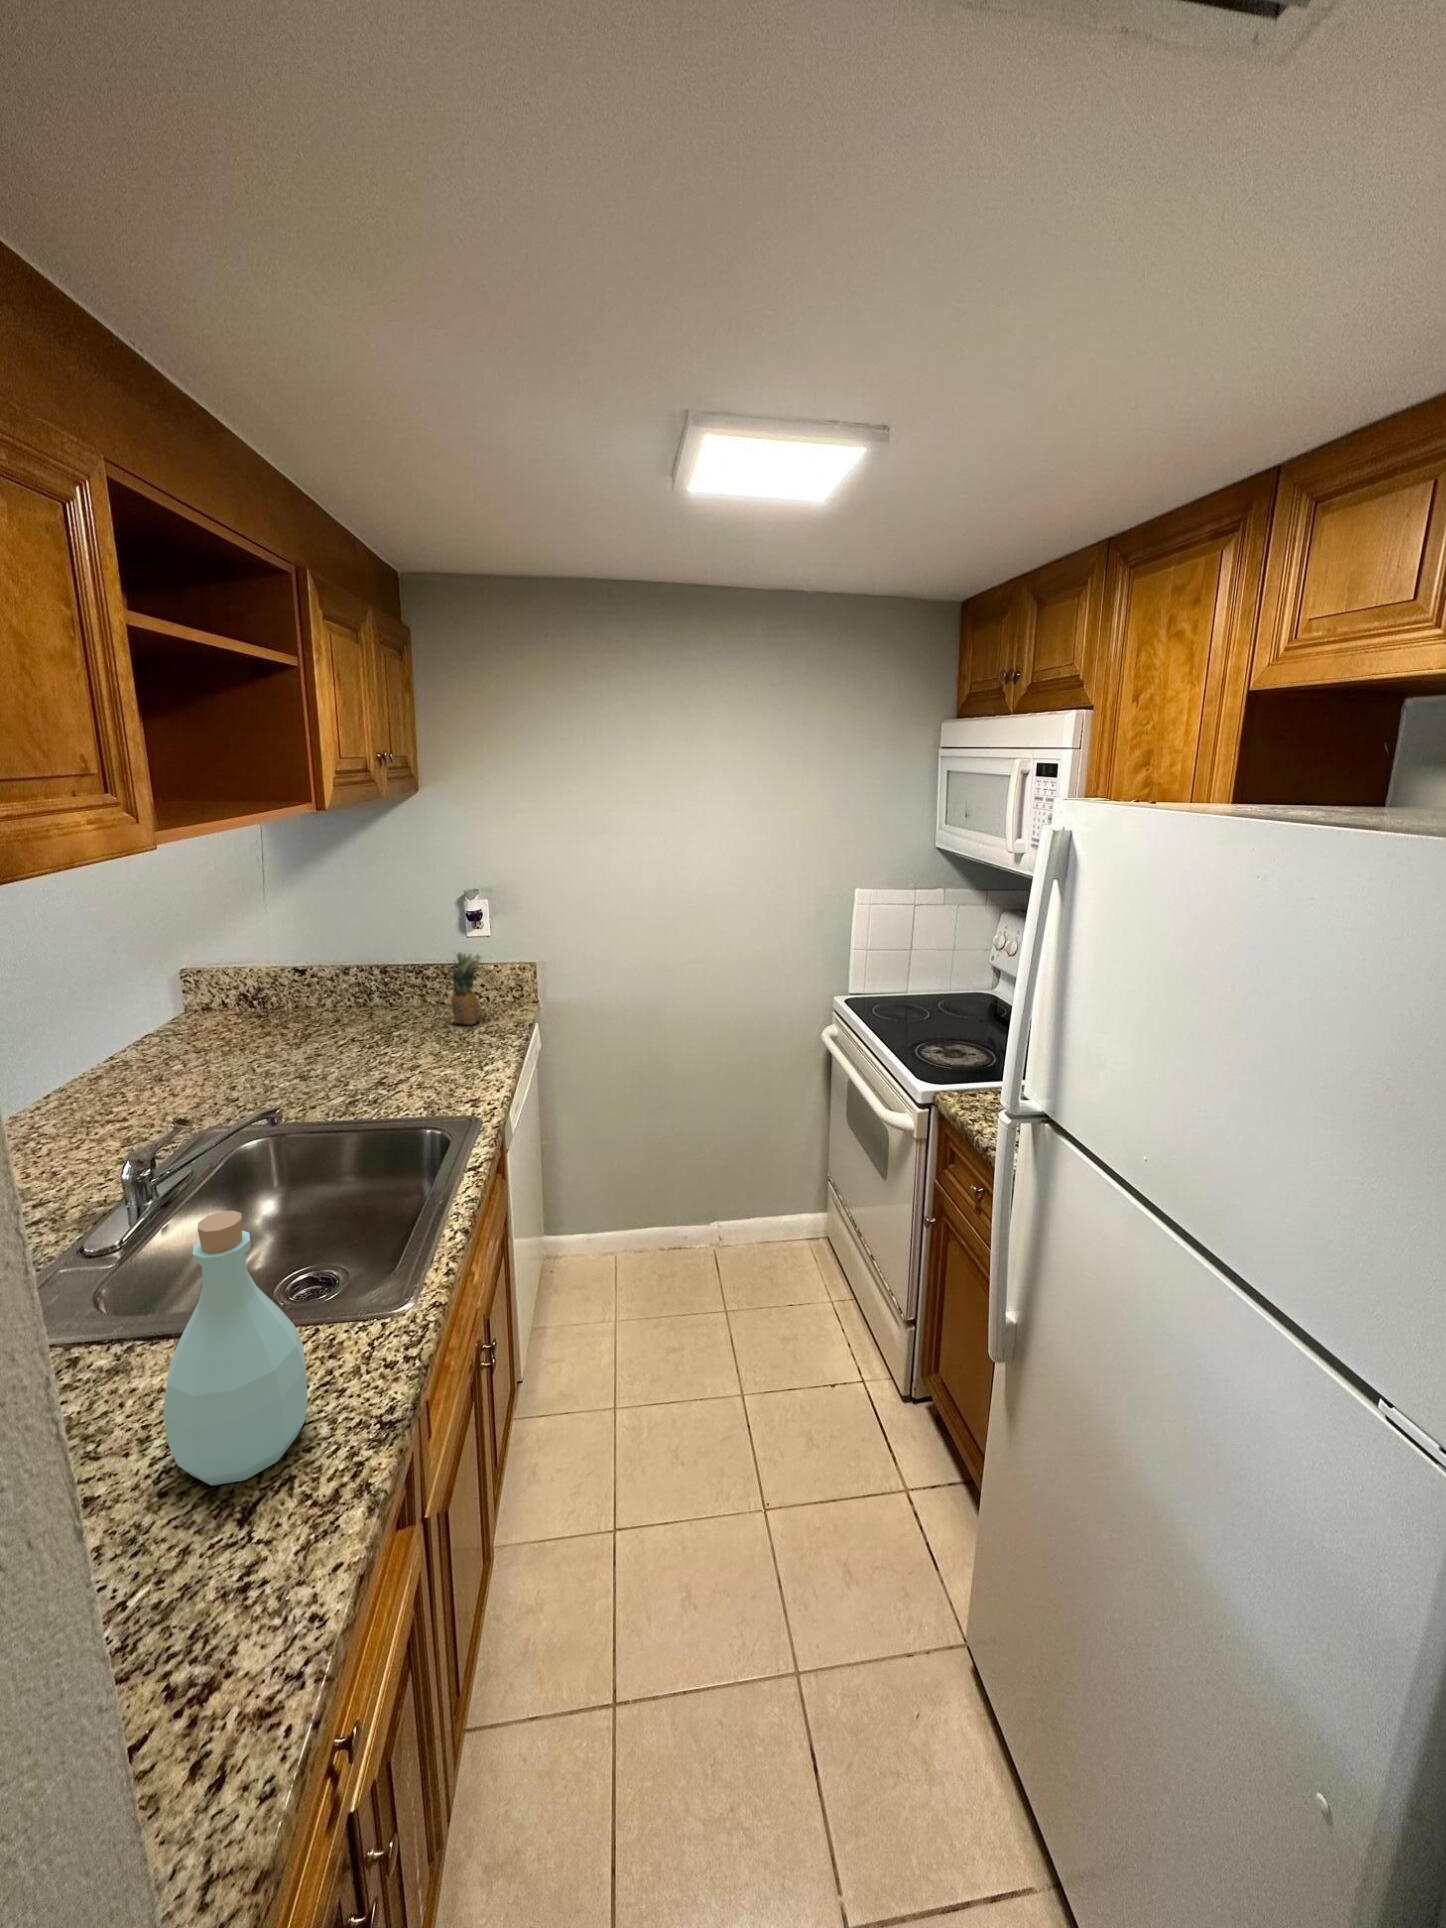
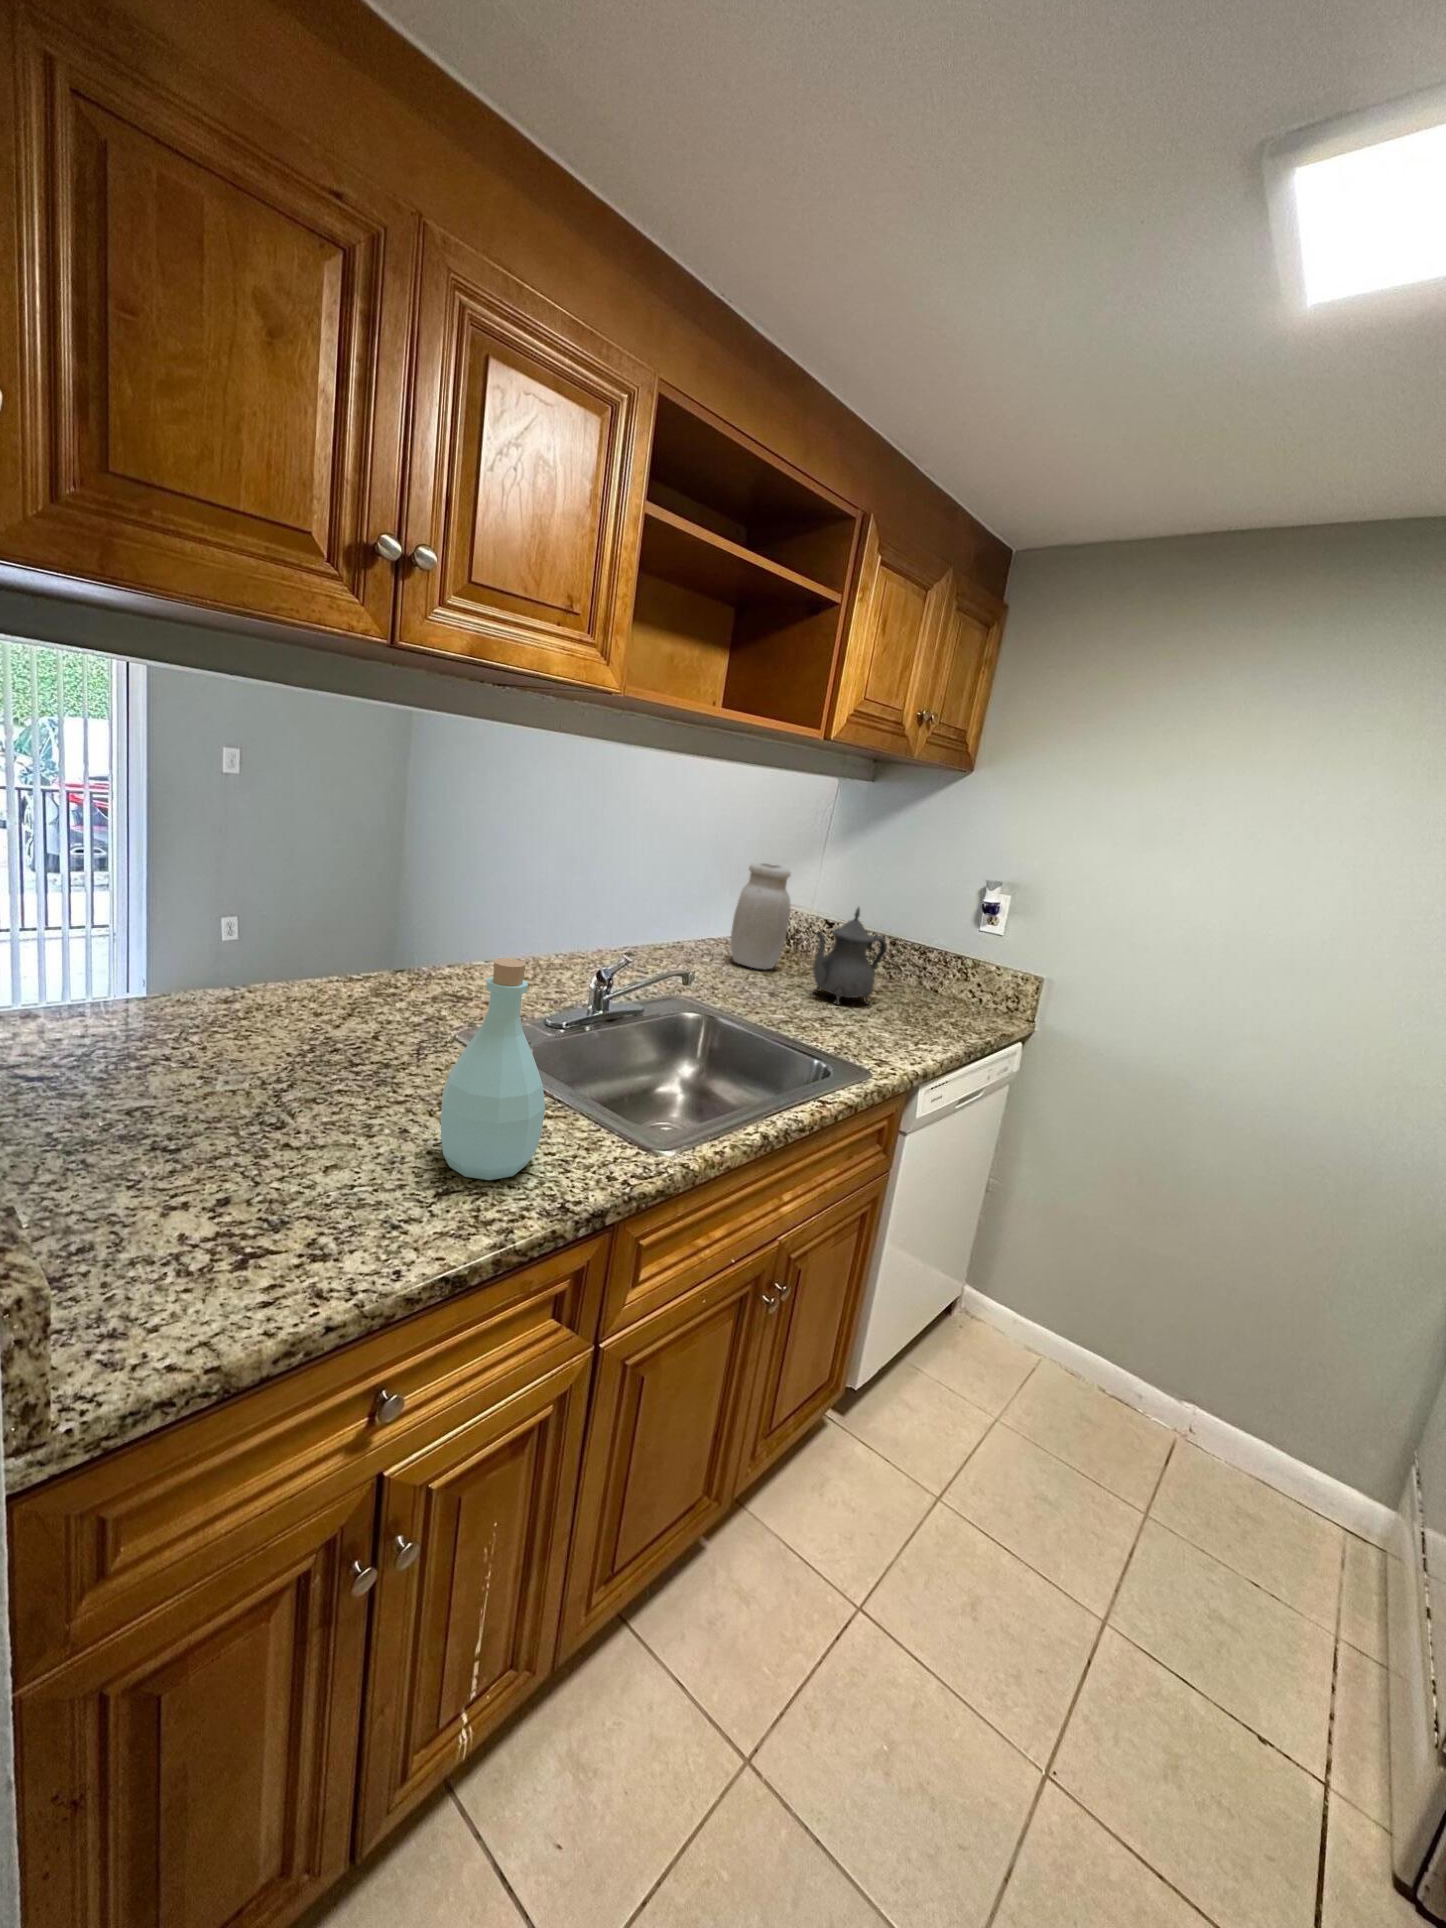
jar: none [201,933,278,1056] -> present [730,863,791,969]
fruit: present [447,952,481,1024] -> none [930,933,978,1013]
teapot: none [335,956,406,1060] -> present [813,908,887,1004]

